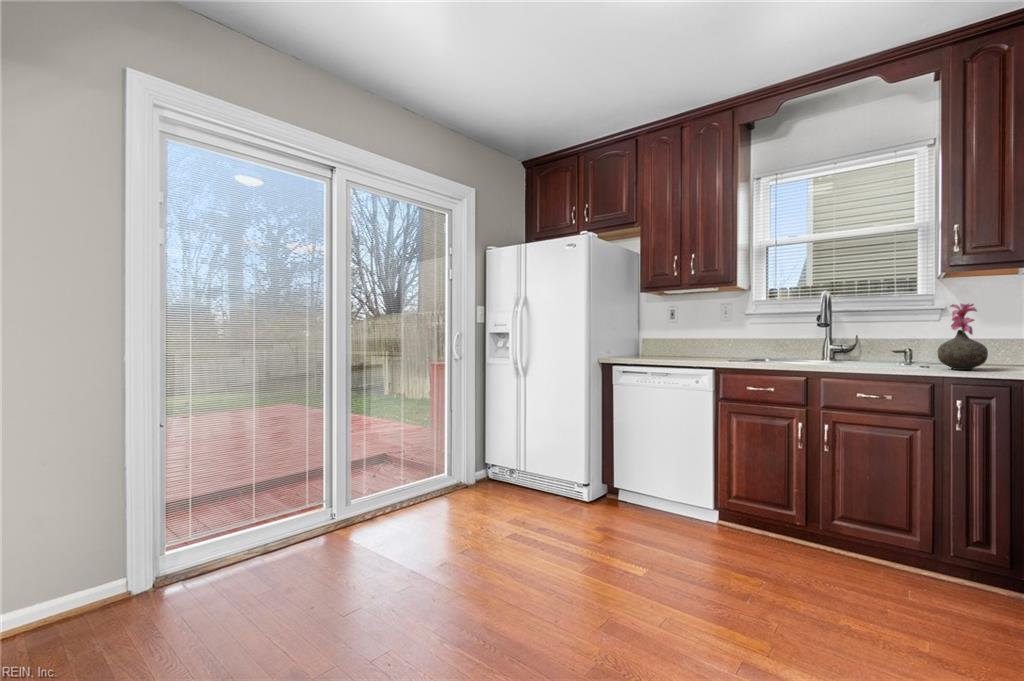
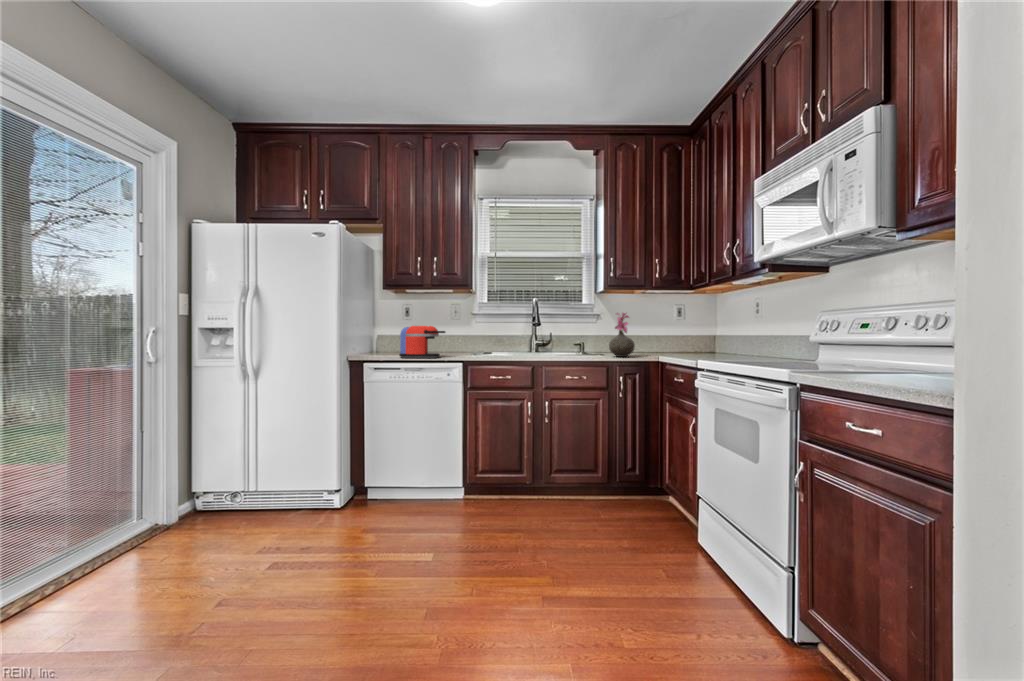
coffee maker: none [646,328,695,363] -> present [399,326,445,358]

